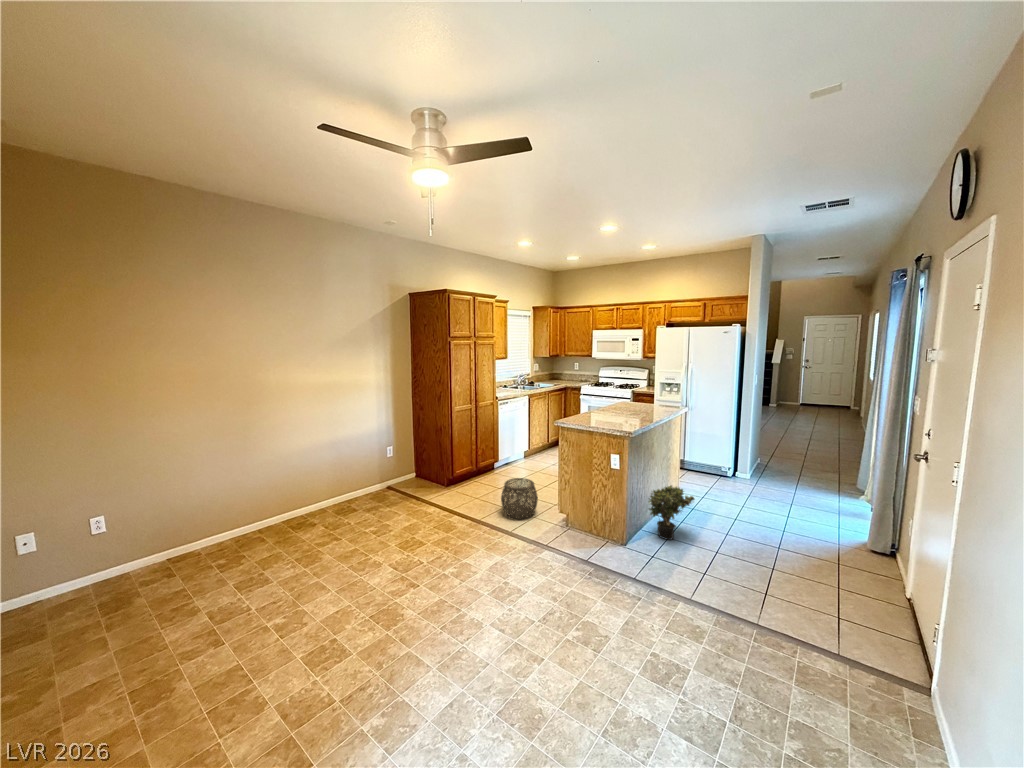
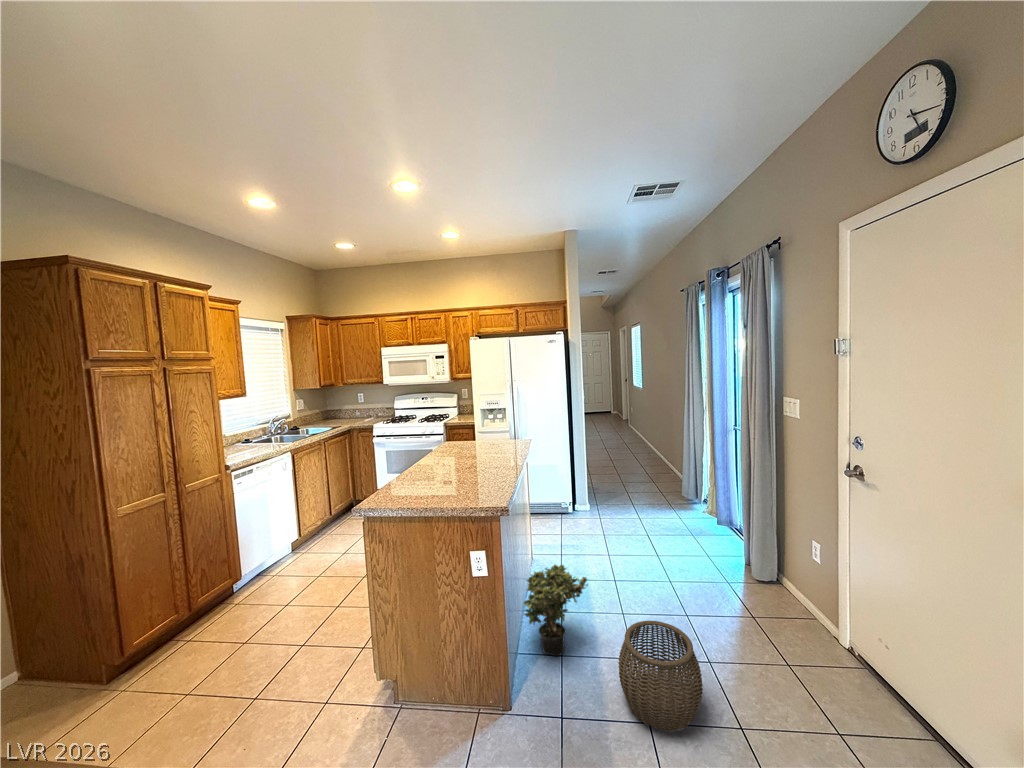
woven basket: present [501,478,538,519] -> present [618,621,703,731]

